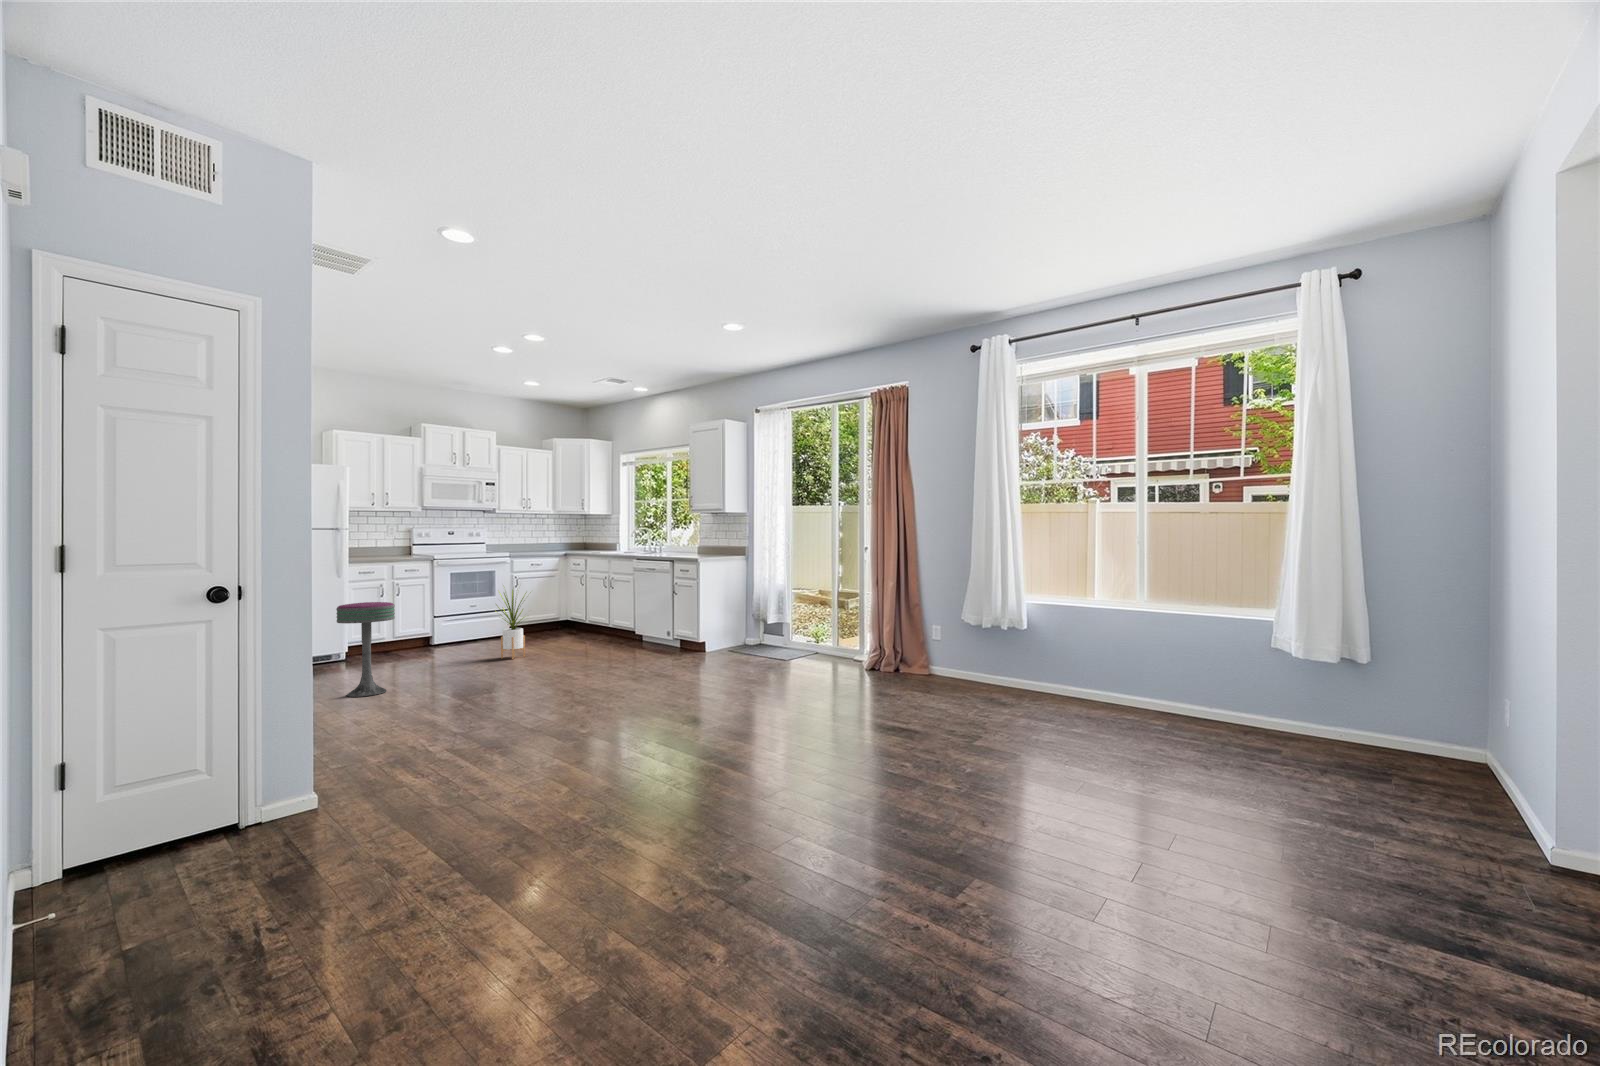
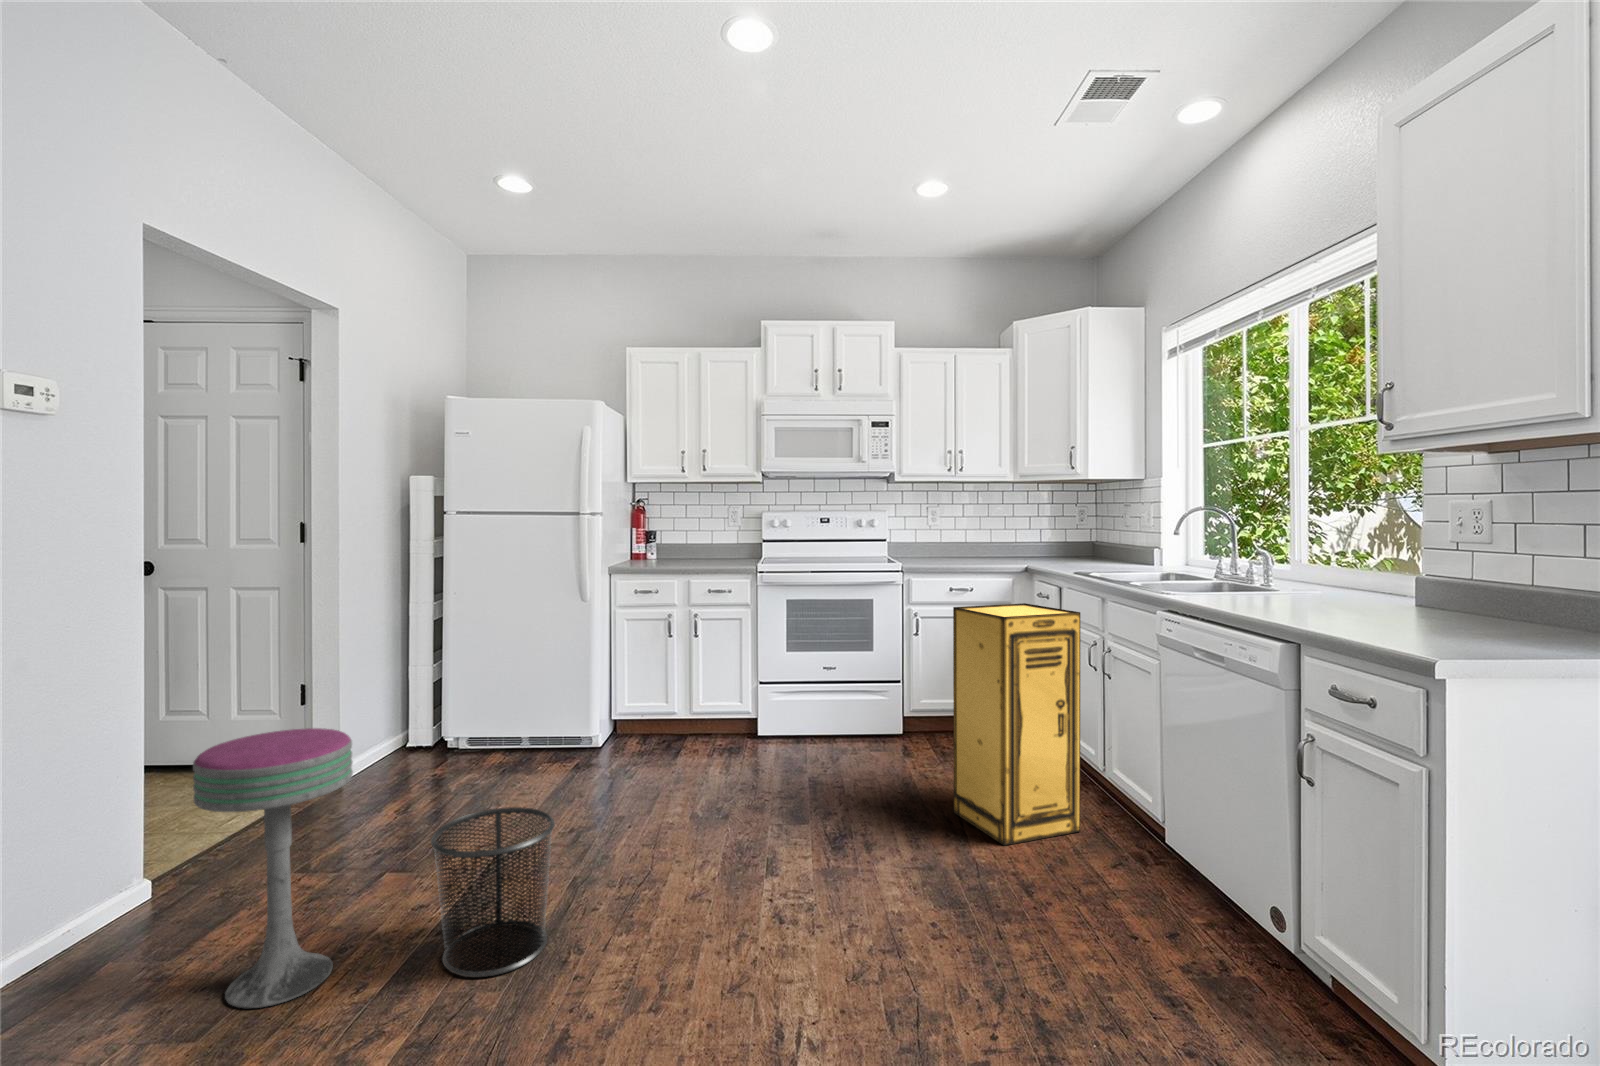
storage cabinet: none [560,562,610,646] -> present [953,603,1080,846]
house plant: present [498,590,526,659] -> none [734,663,840,870]
waste bin: none [414,632,461,683] -> present [431,807,555,977]

